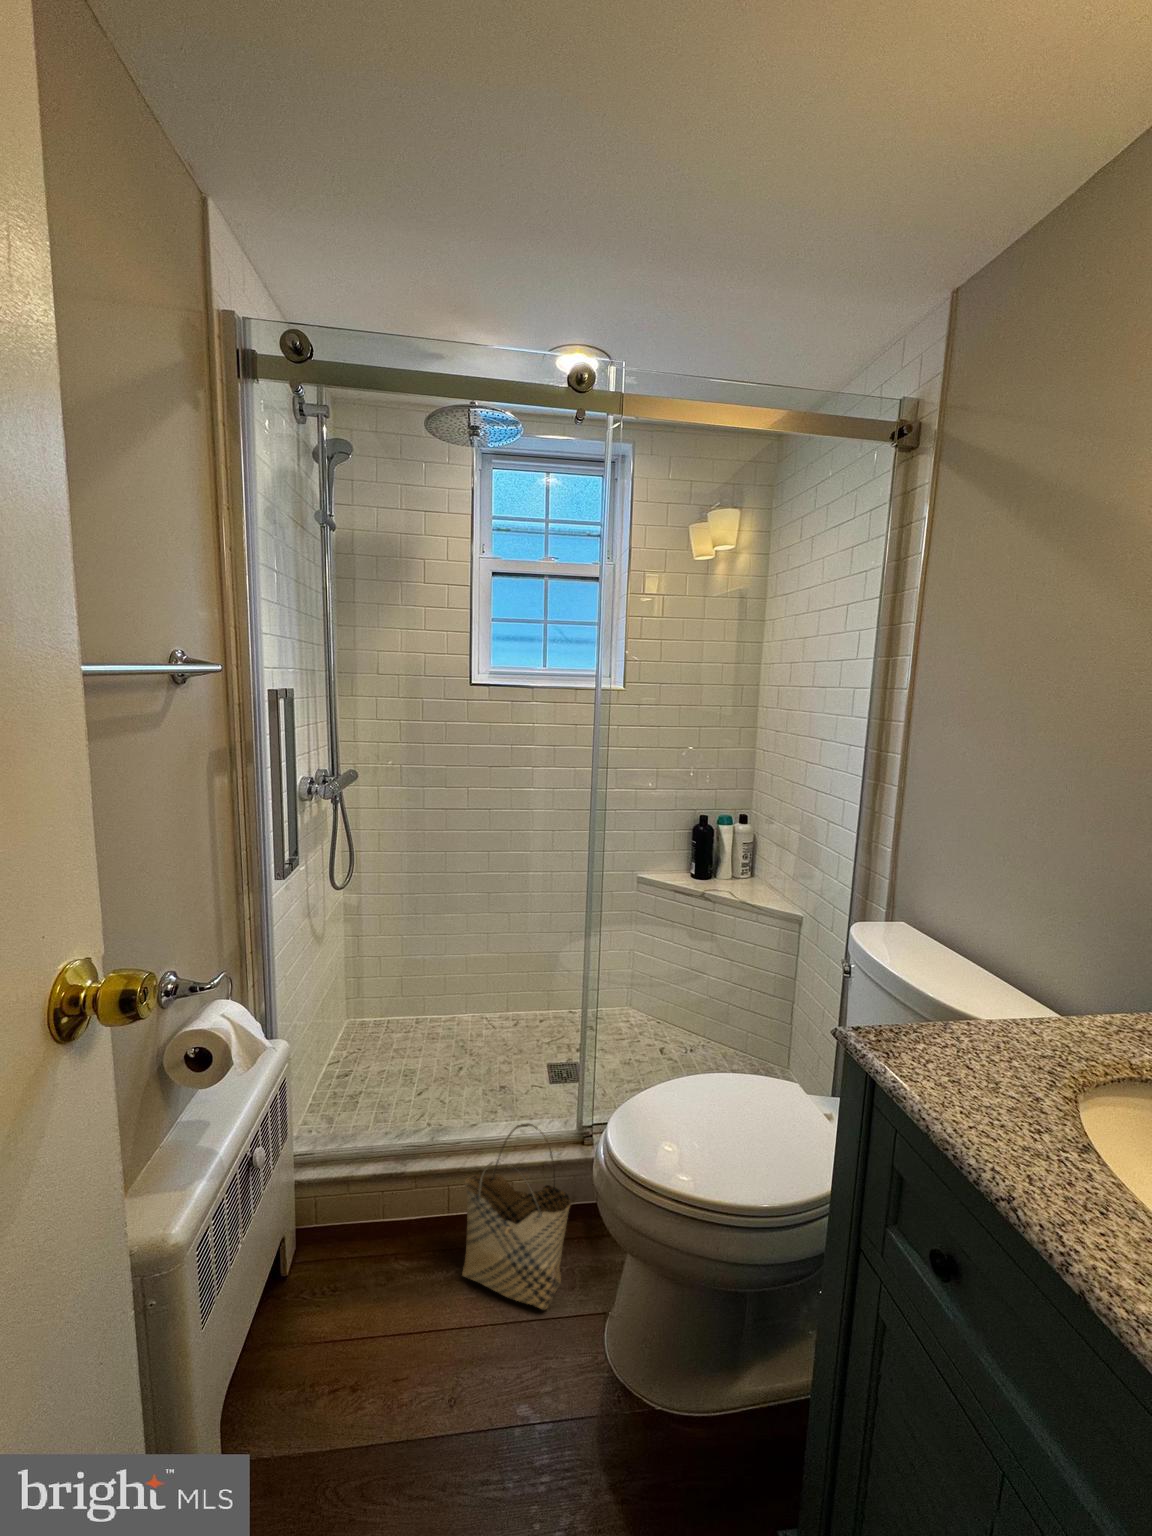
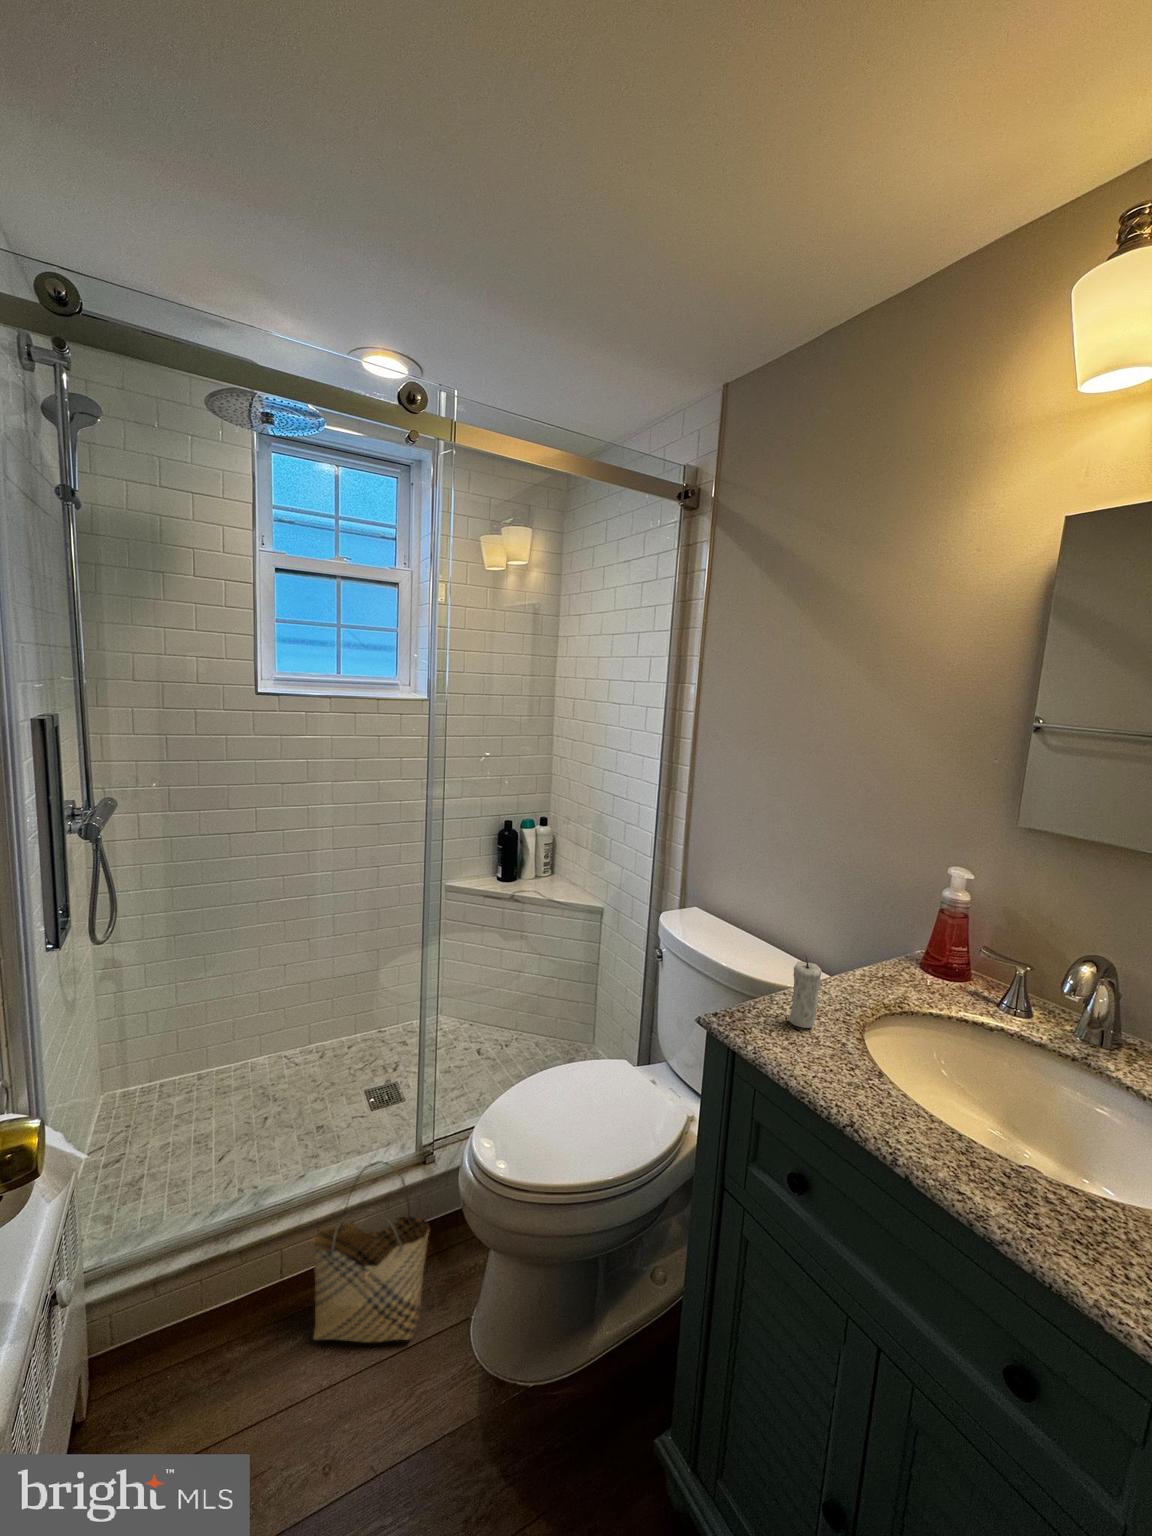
candle: none [959,963,1009,1067] -> present [789,957,822,1028]

